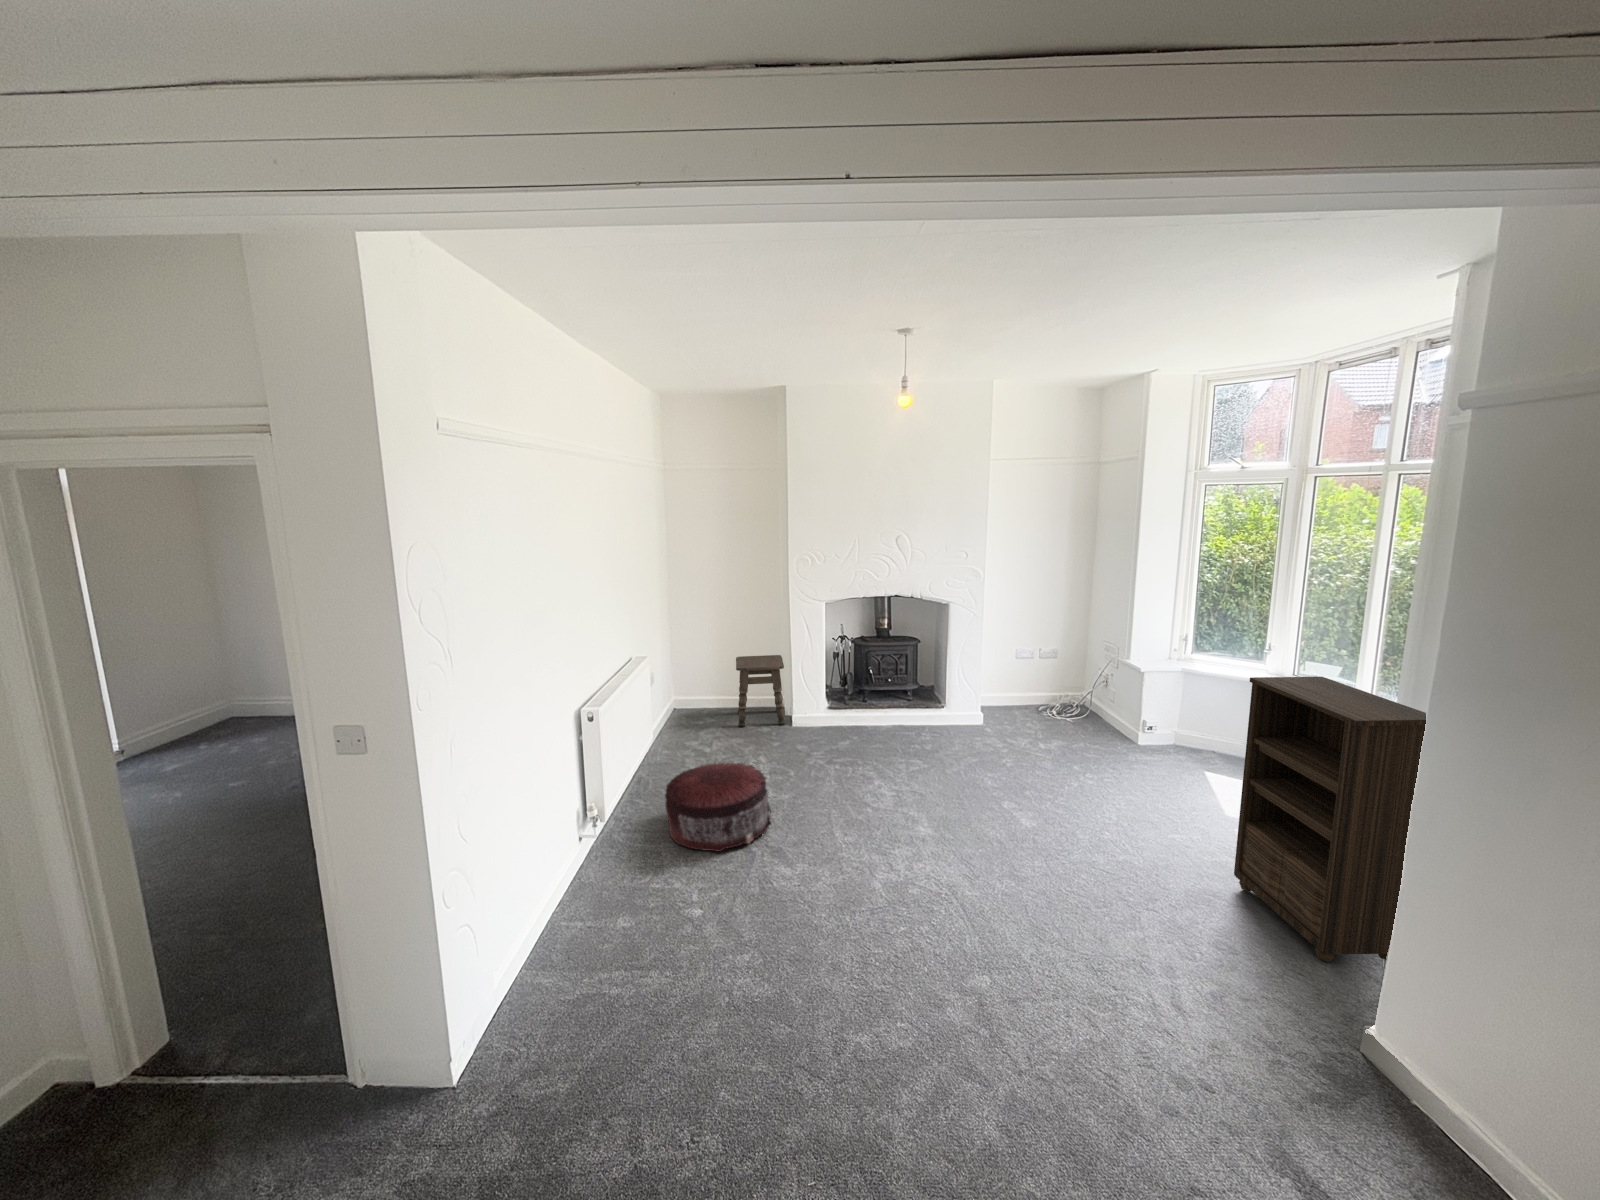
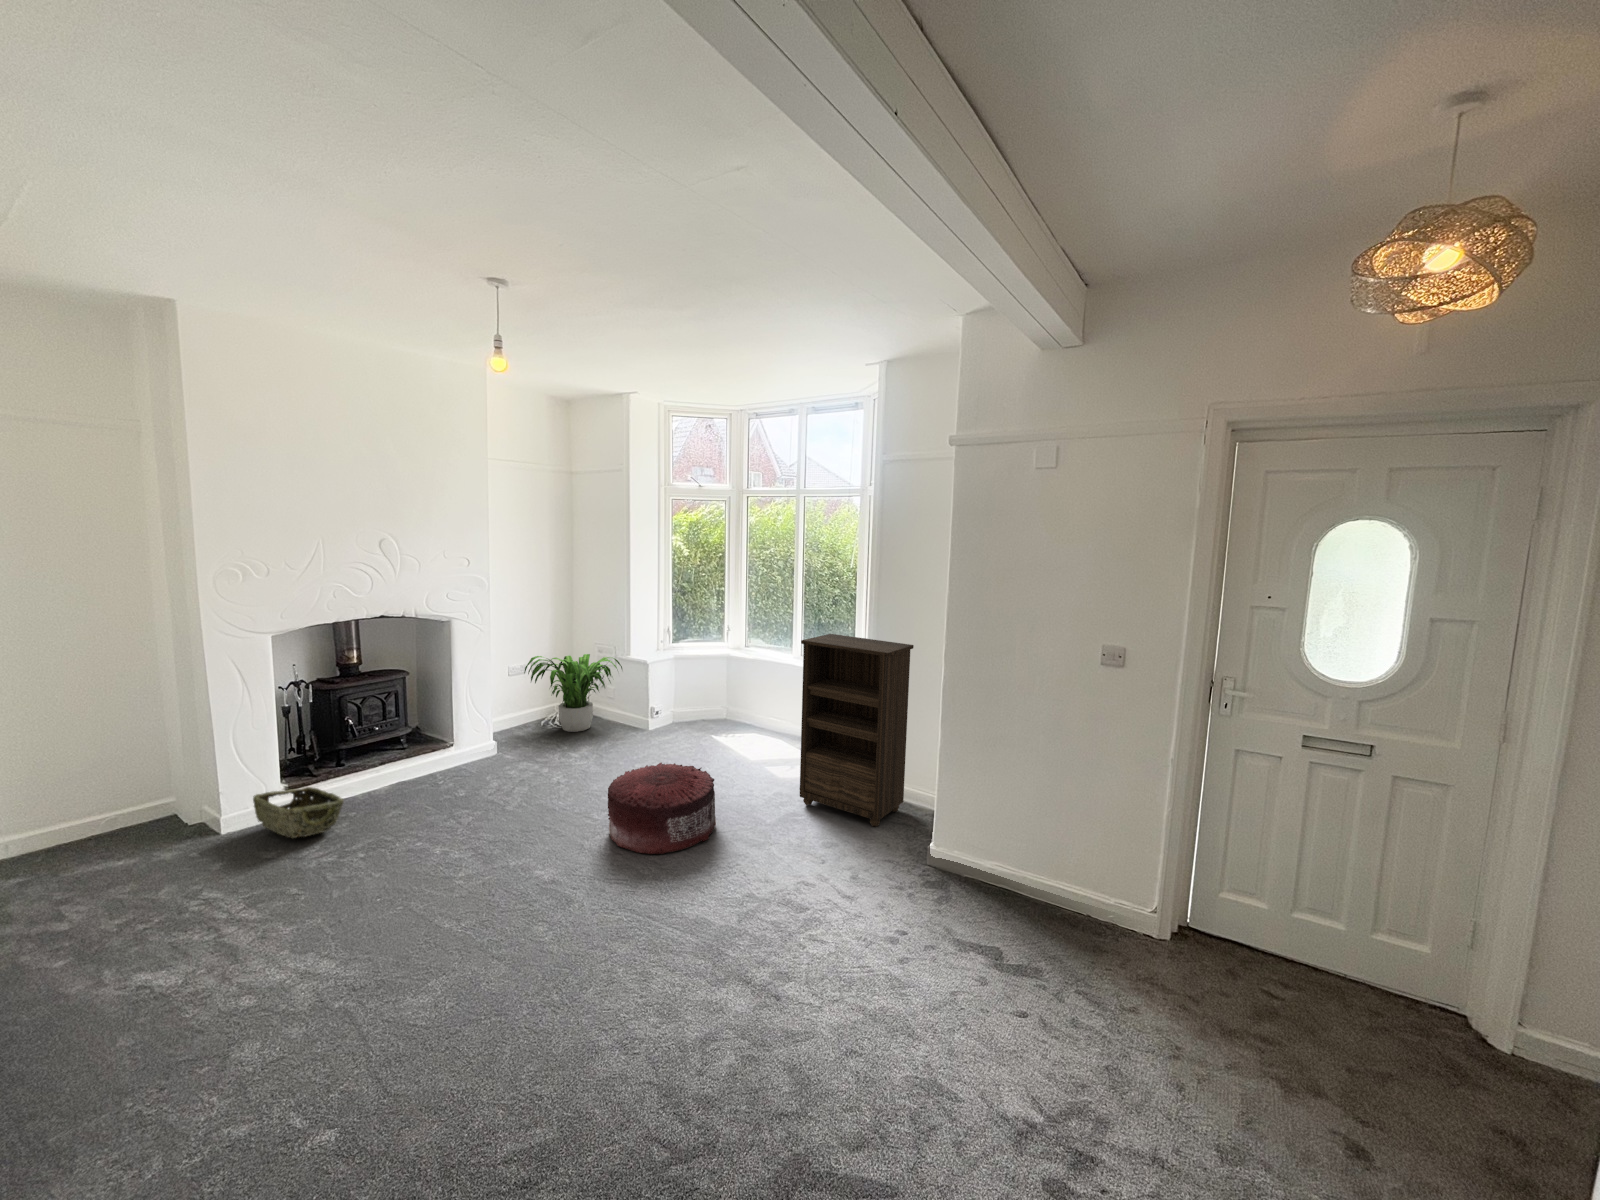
potted plant: none [1020,644,1117,725] -> present [524,654,622,732]
side table: present [736,655,785,727] -> none [62,729,202,866]
woven basket: none [804,708,845,746] -> present [253,787,344,838]
pouf: present [665,763,772,852] -> present [608,763,716,854]

